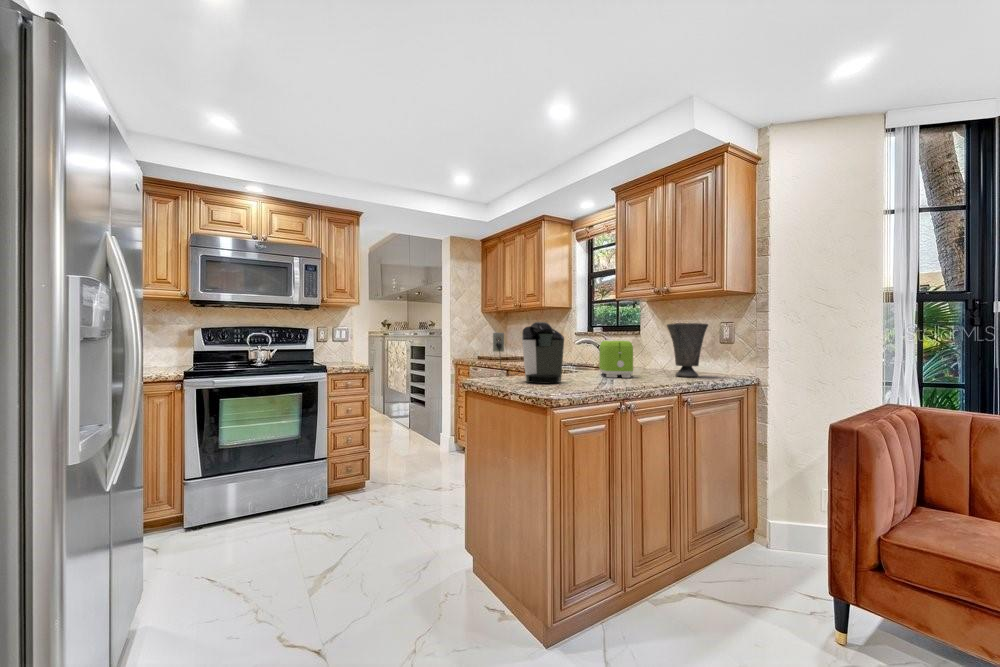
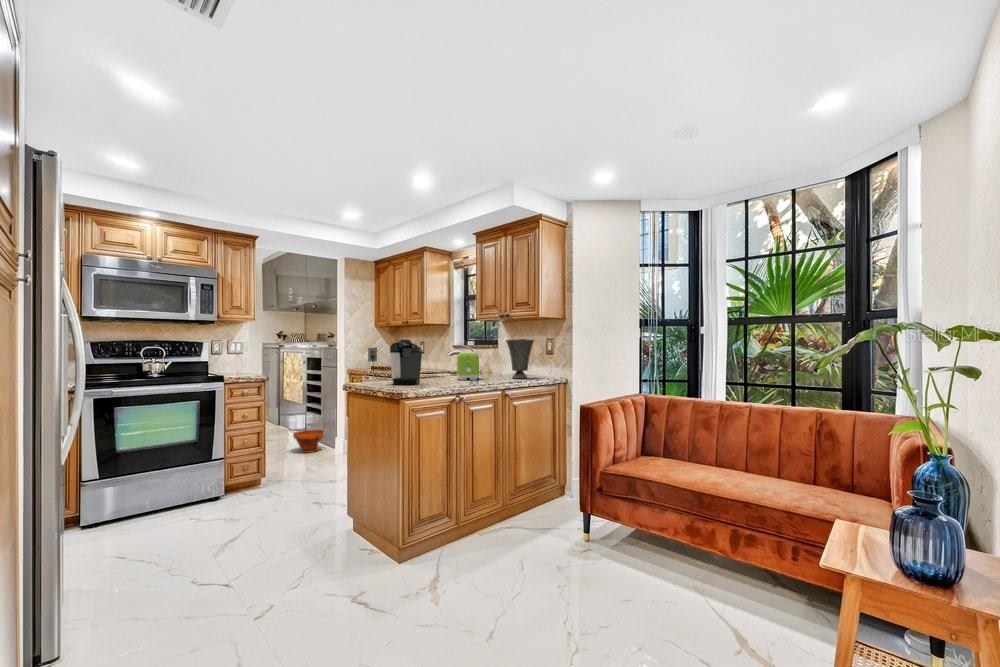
planter: none [399,423,432,450] -> present [293,429,326,453]

